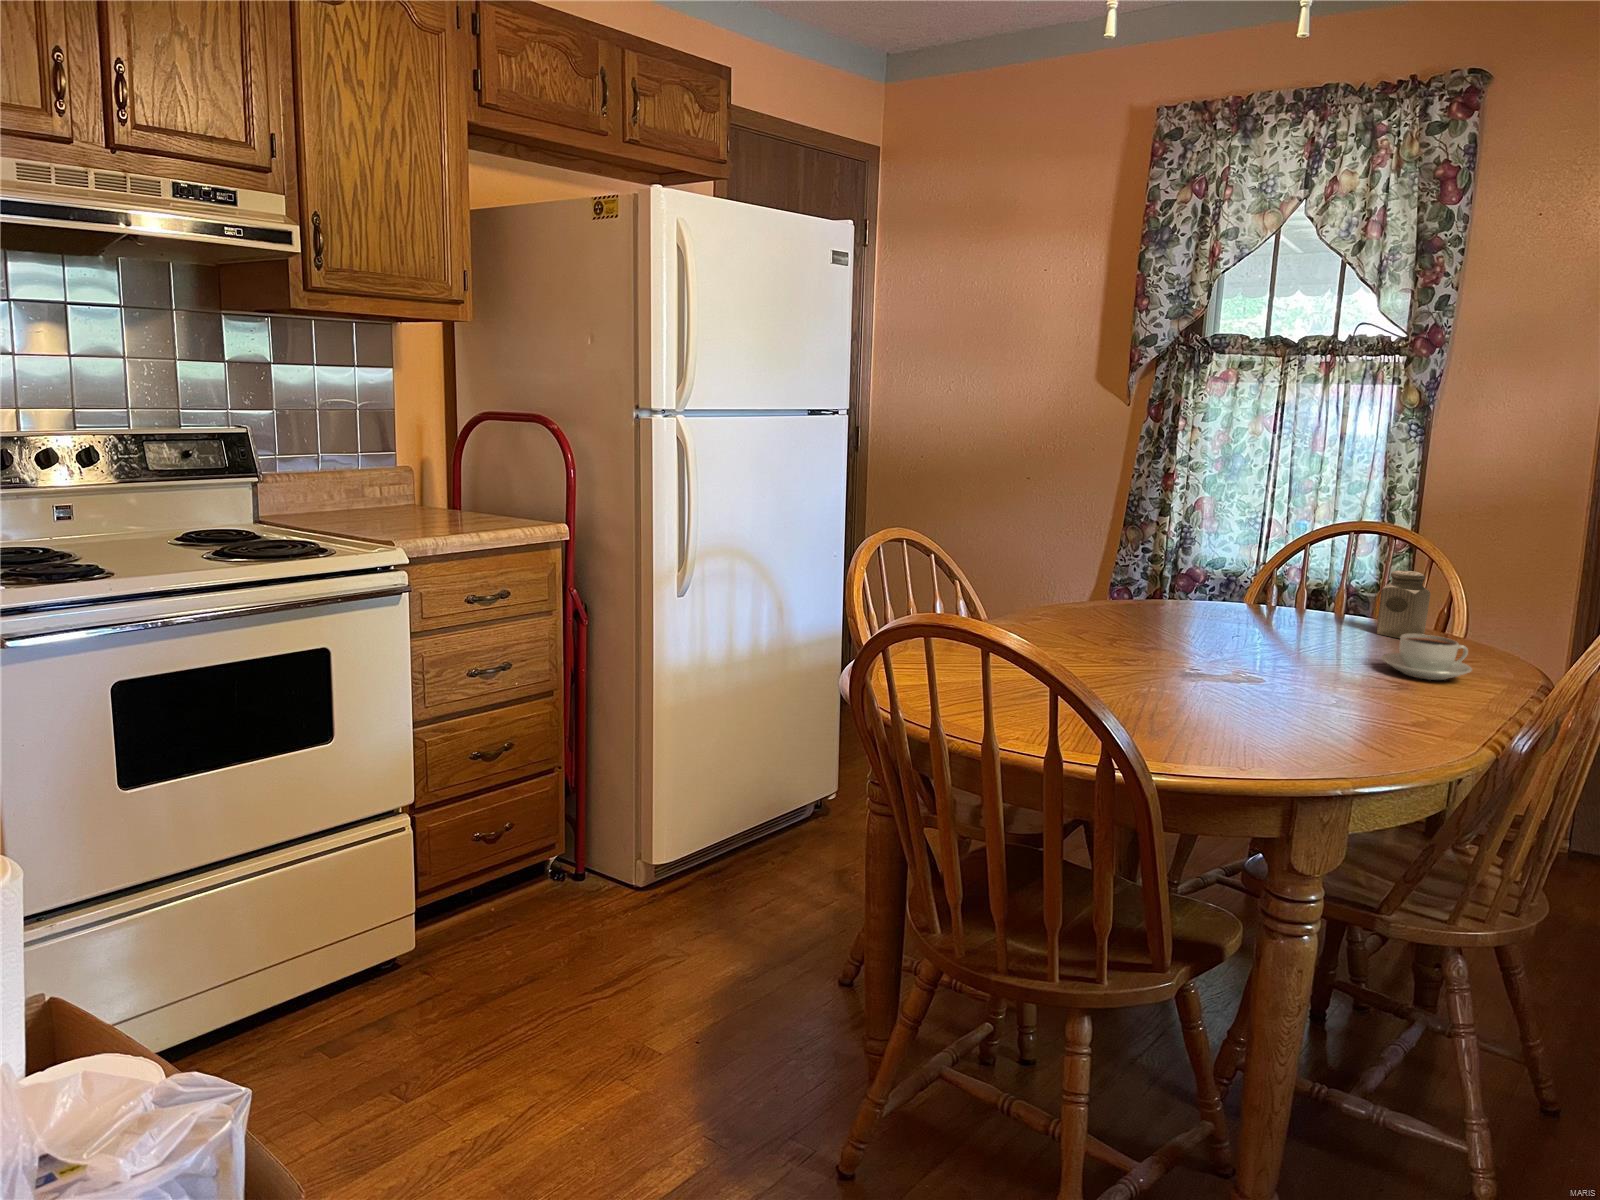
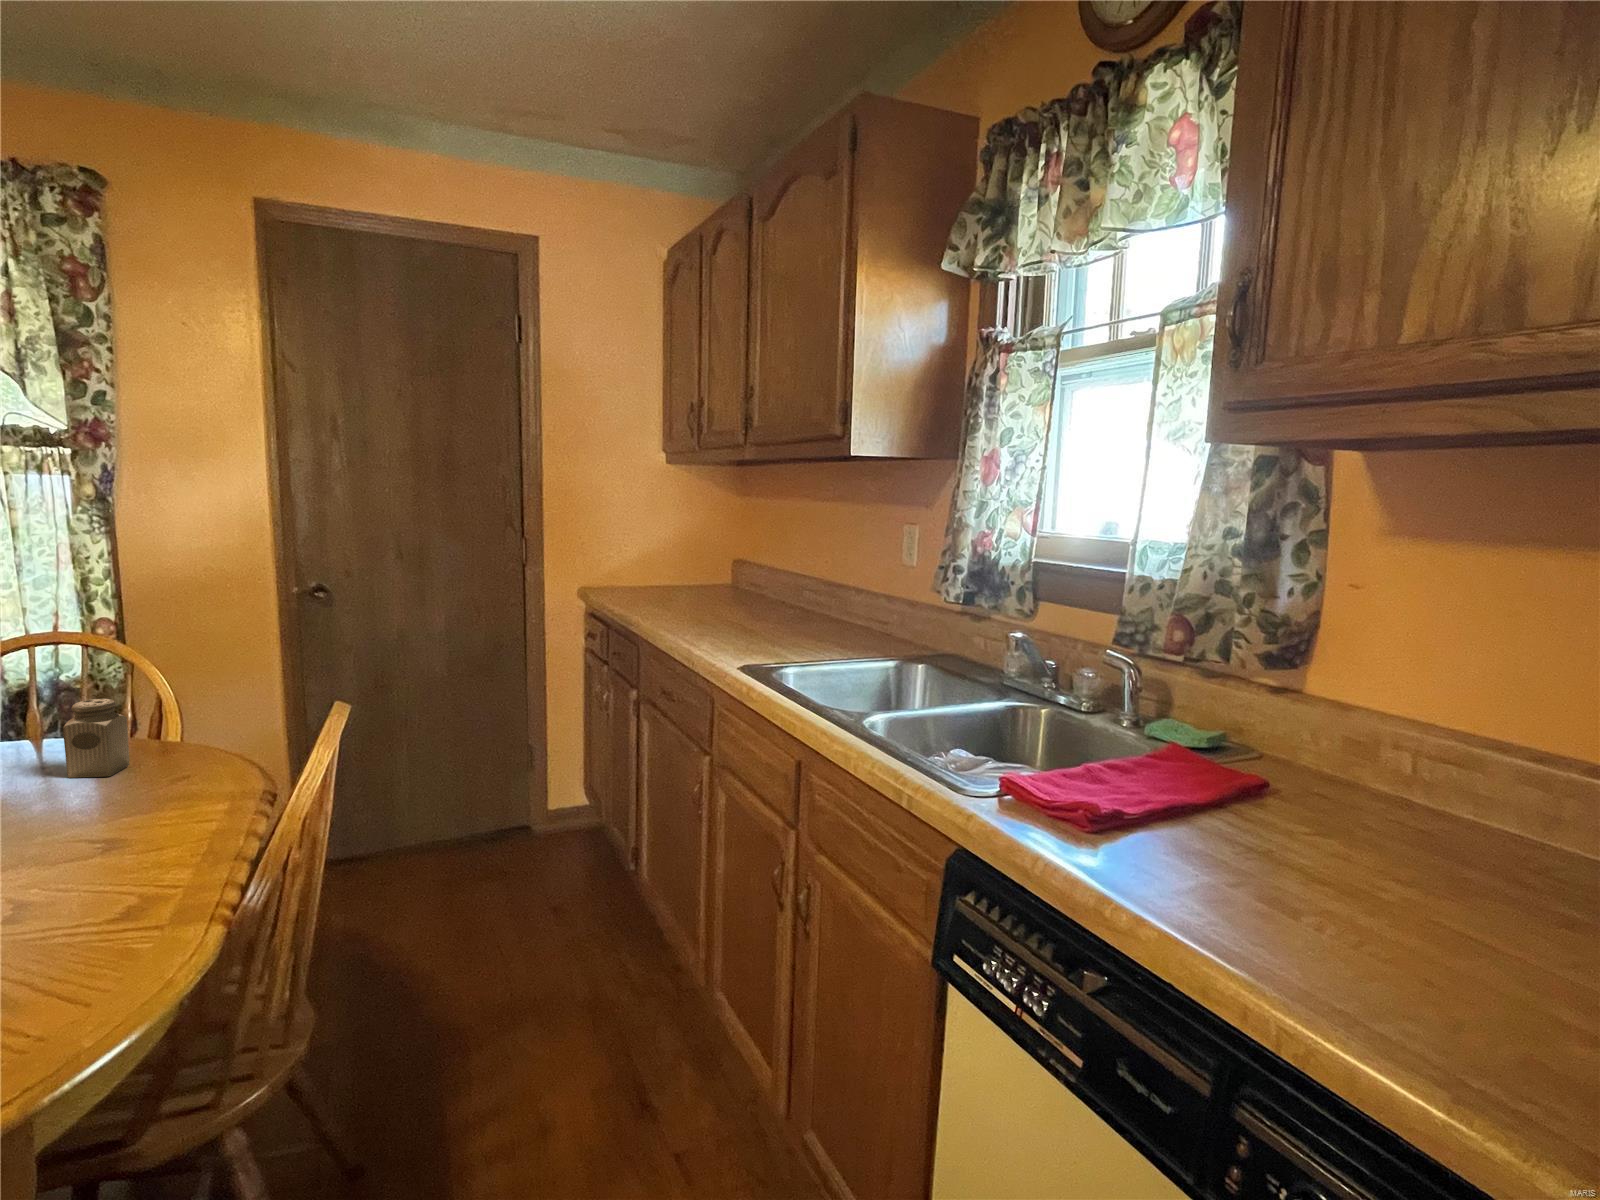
coffee cup: present [1382,634,1472,680] -> none [65,784,184,844]

